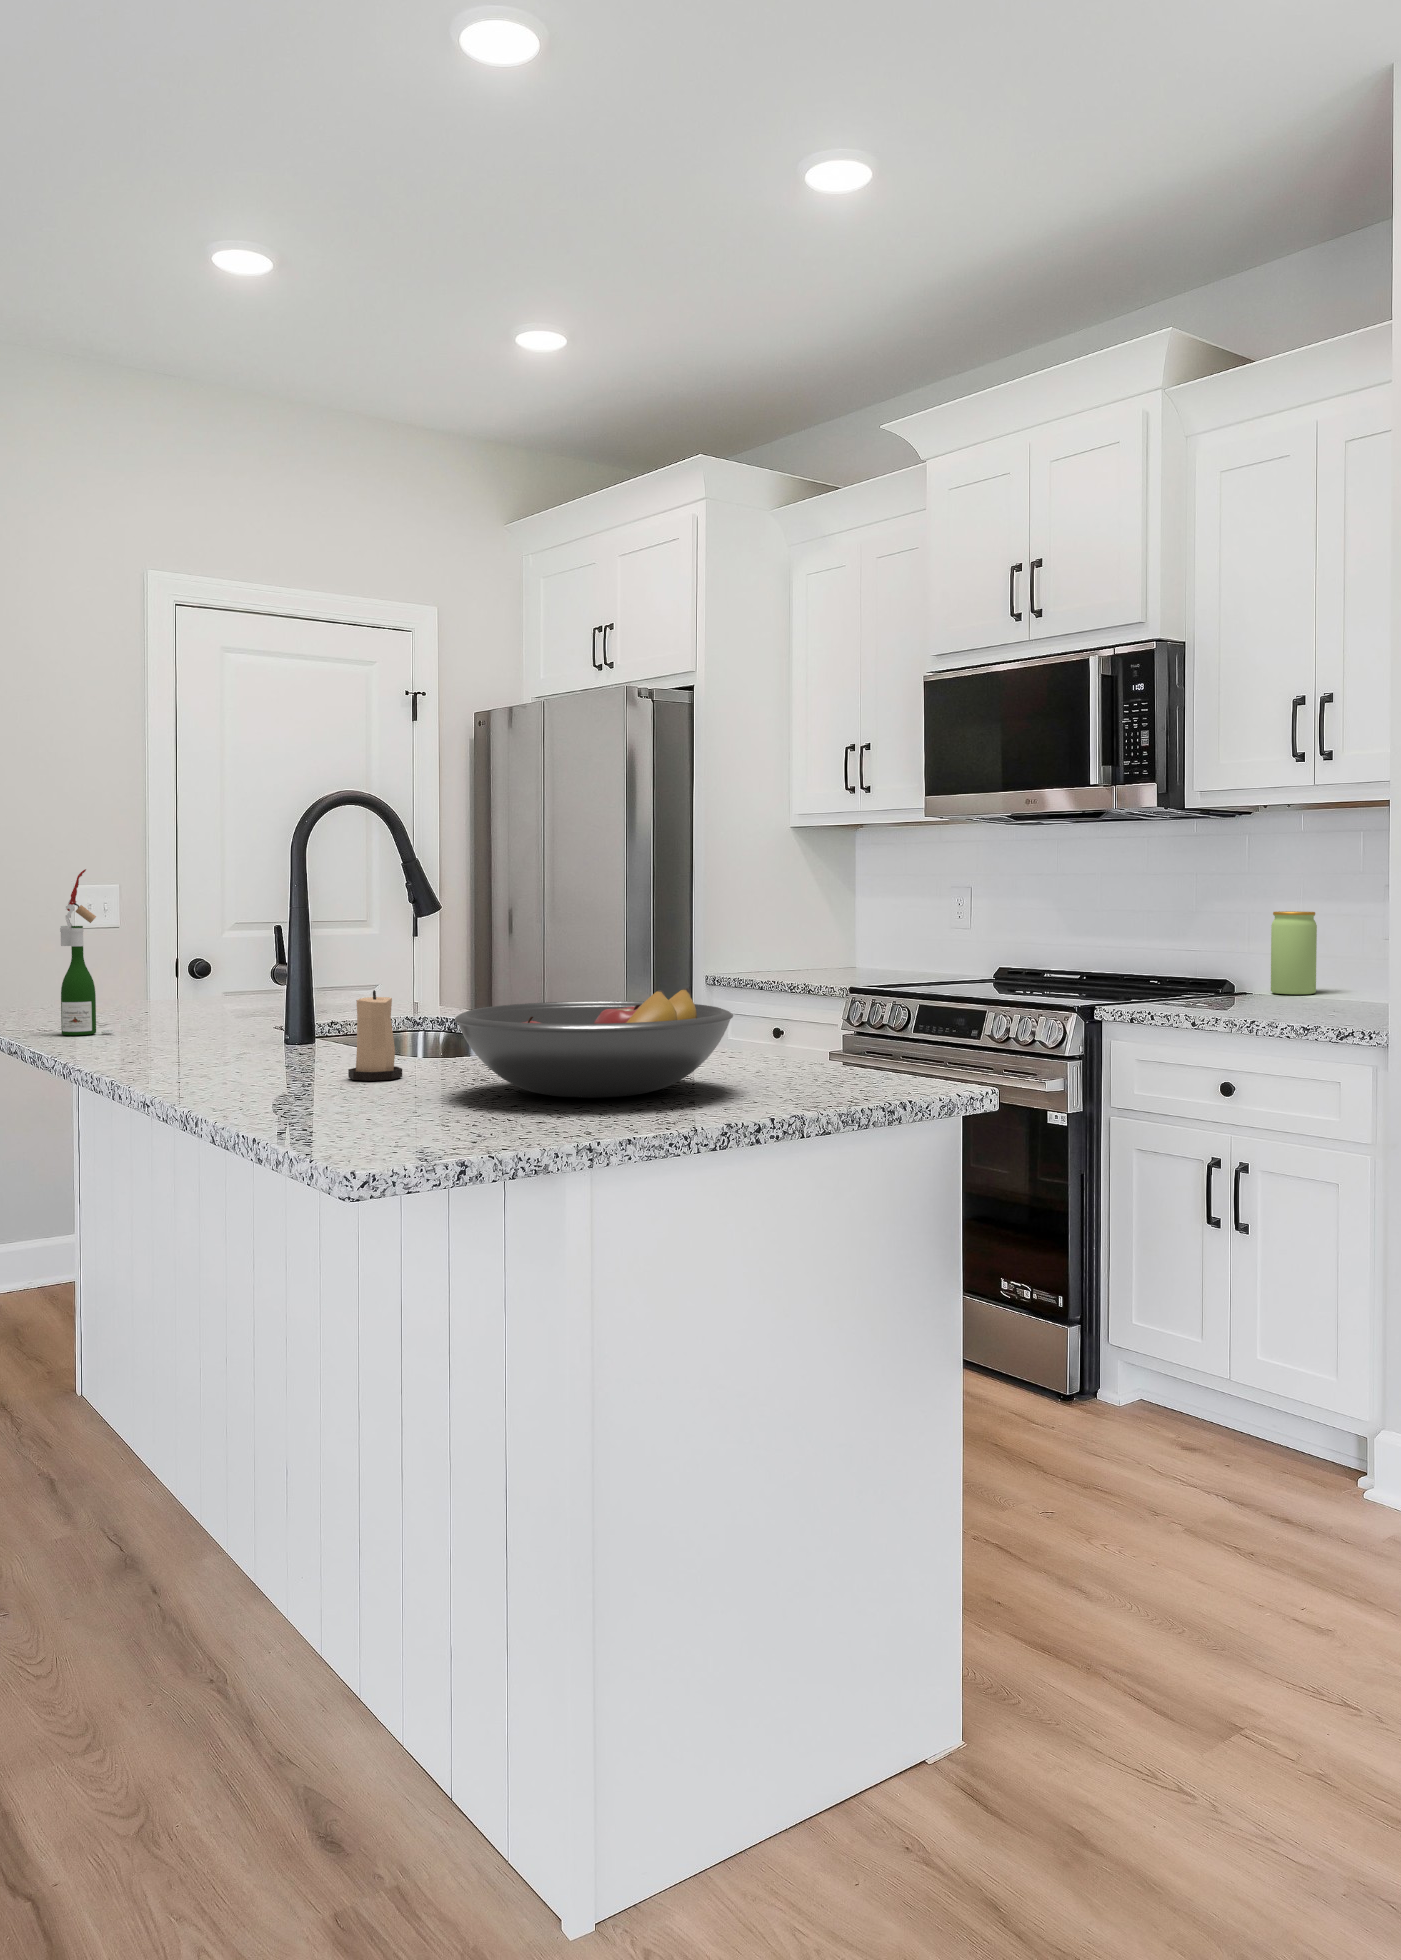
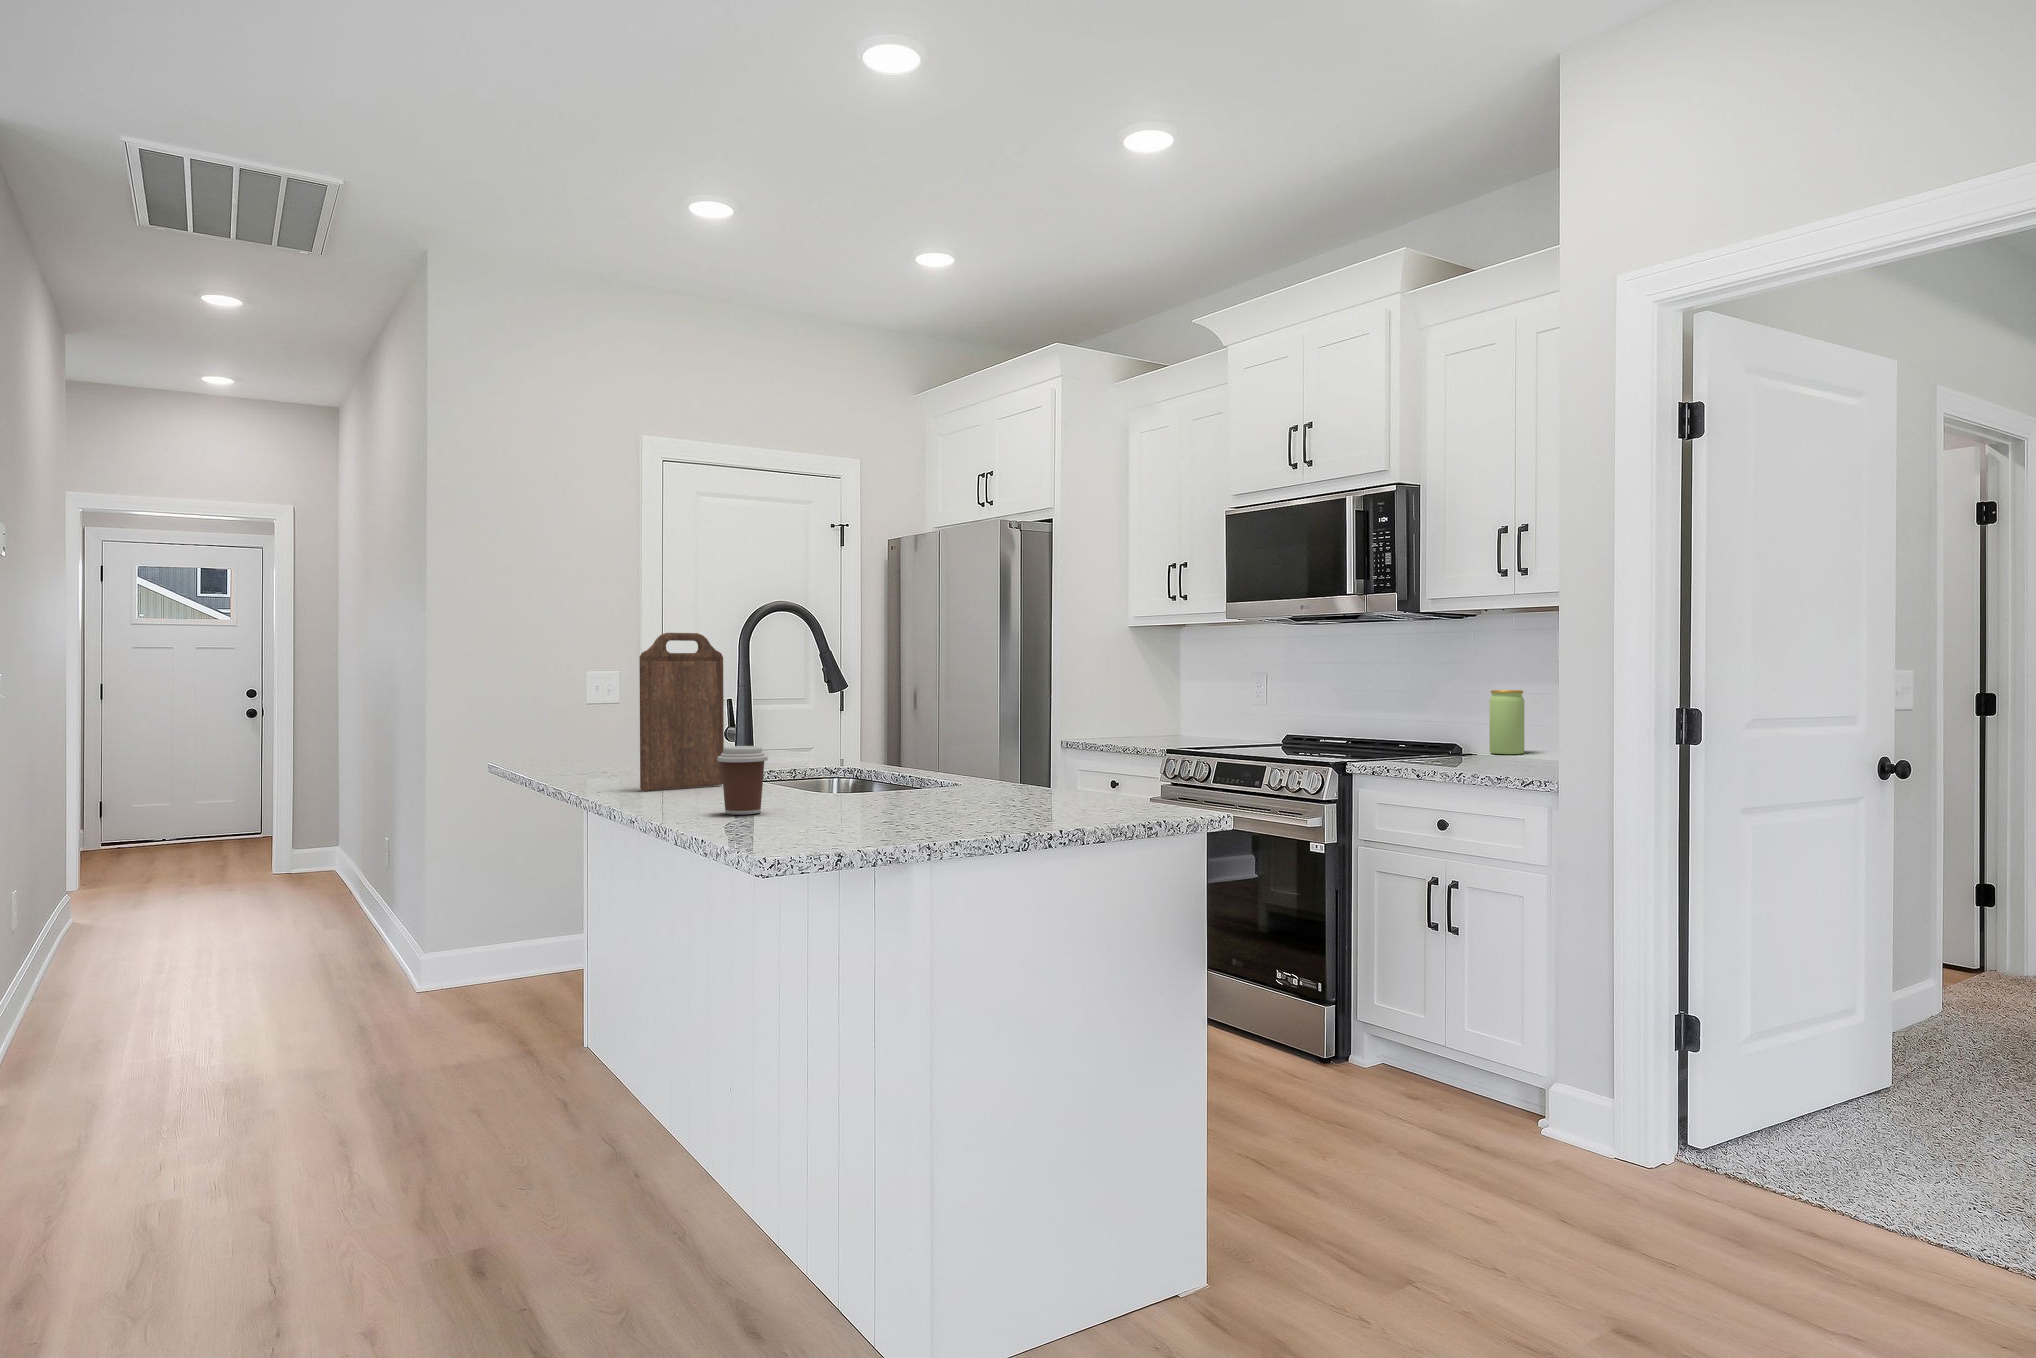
cutting board: none [148,833,269,1055] -> present [639,633,724,791]
wine bottle: present [60,869,114,1035] -> none [577,658,614,778]
fruit bowl: present [455,988,733,1098] -> none [847,742,1041,817]
candle: present [348,990,402,1081] -> none [776,743,814,807]
coffee cup: none [264,995,338,1095] -> present [718,746,768,815]

